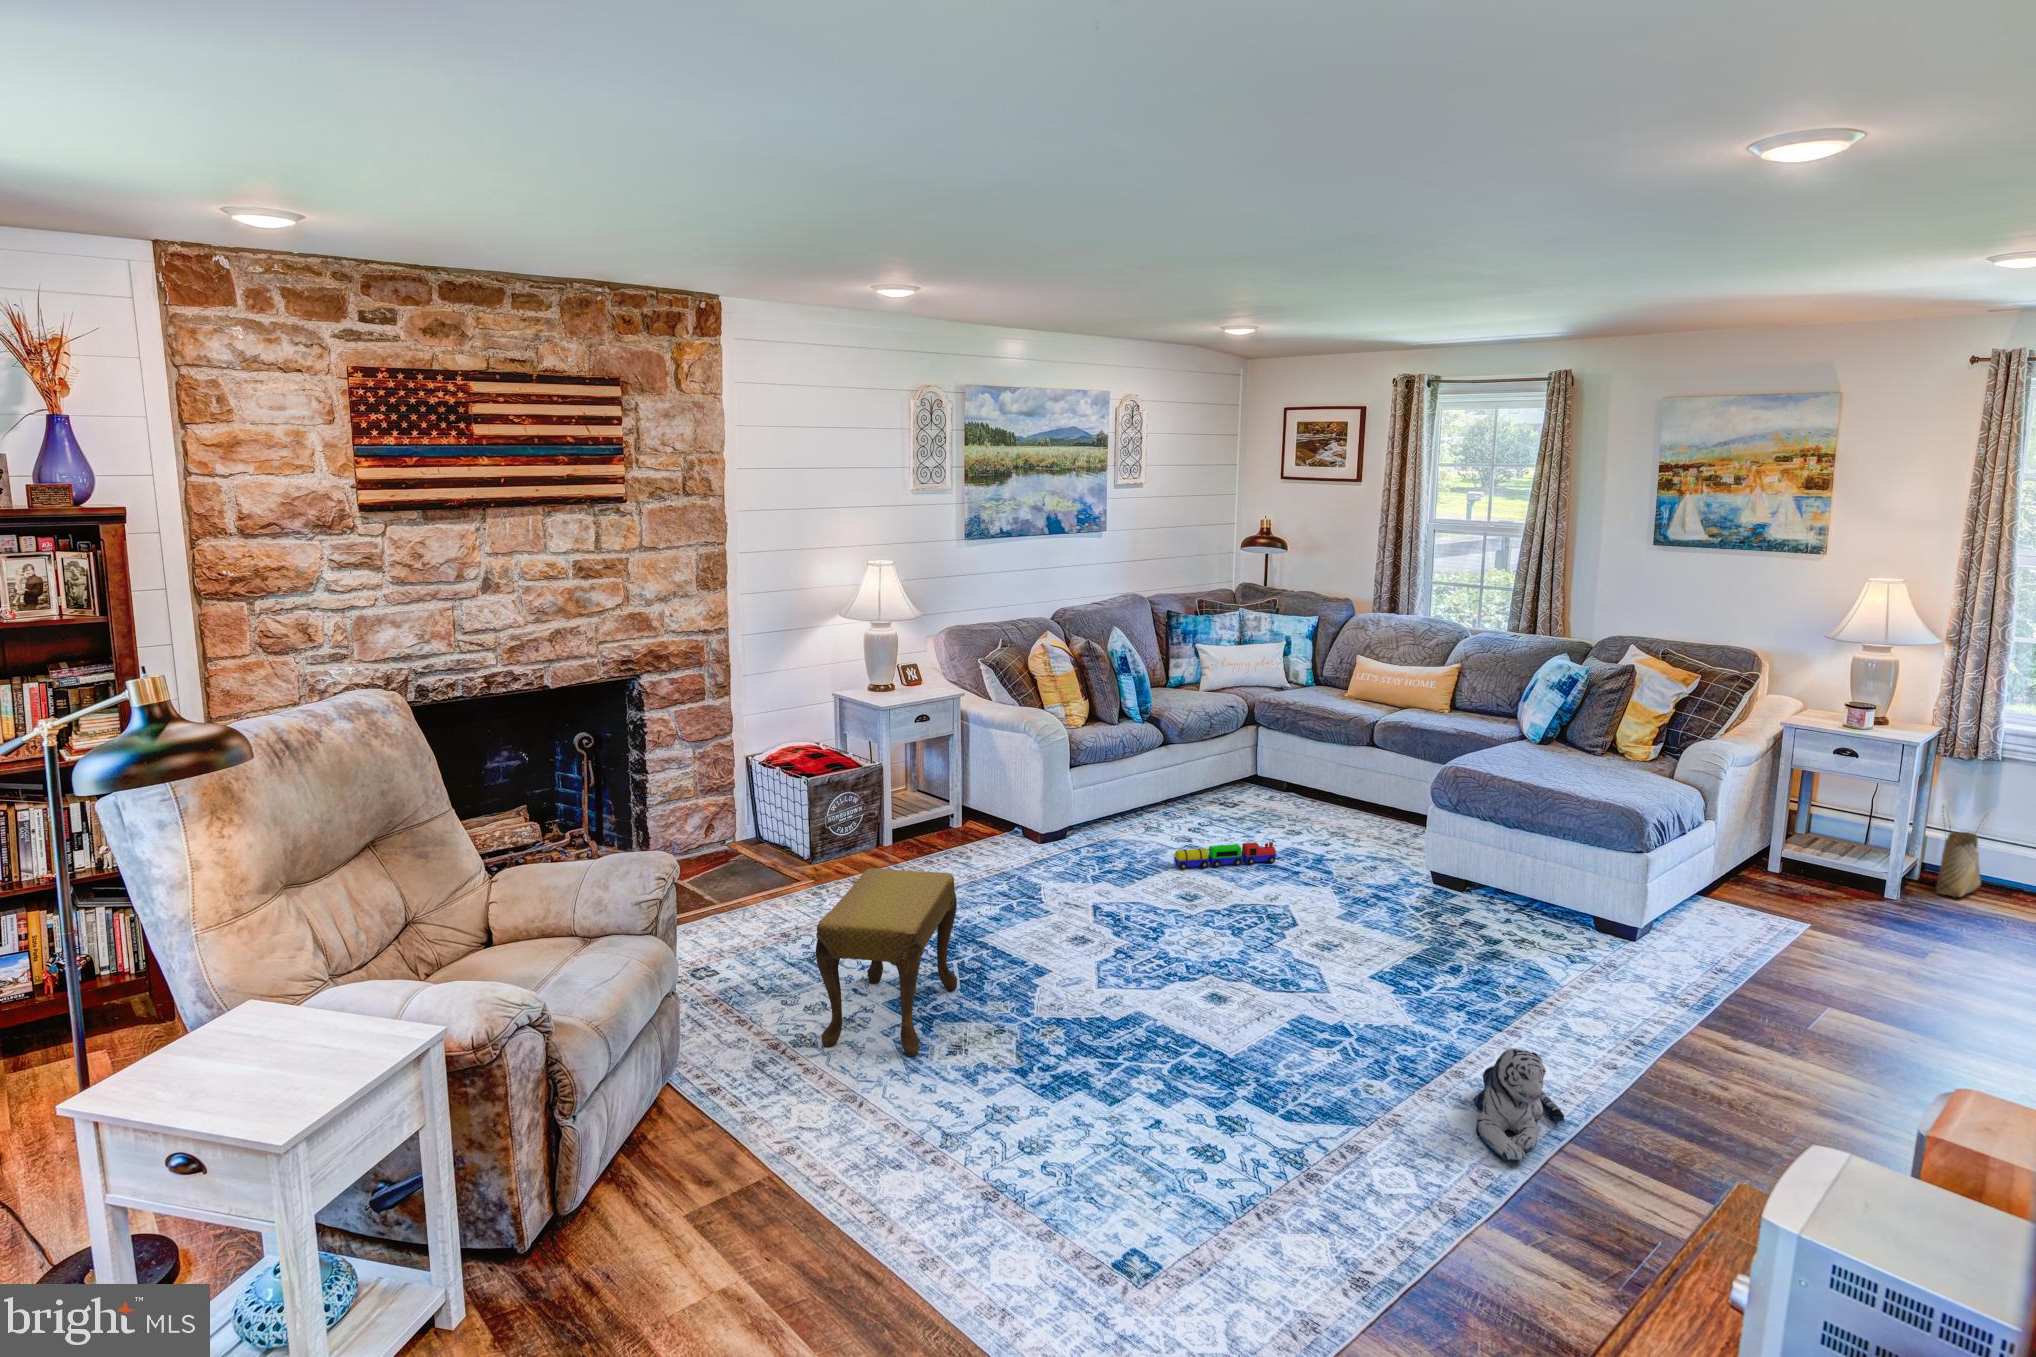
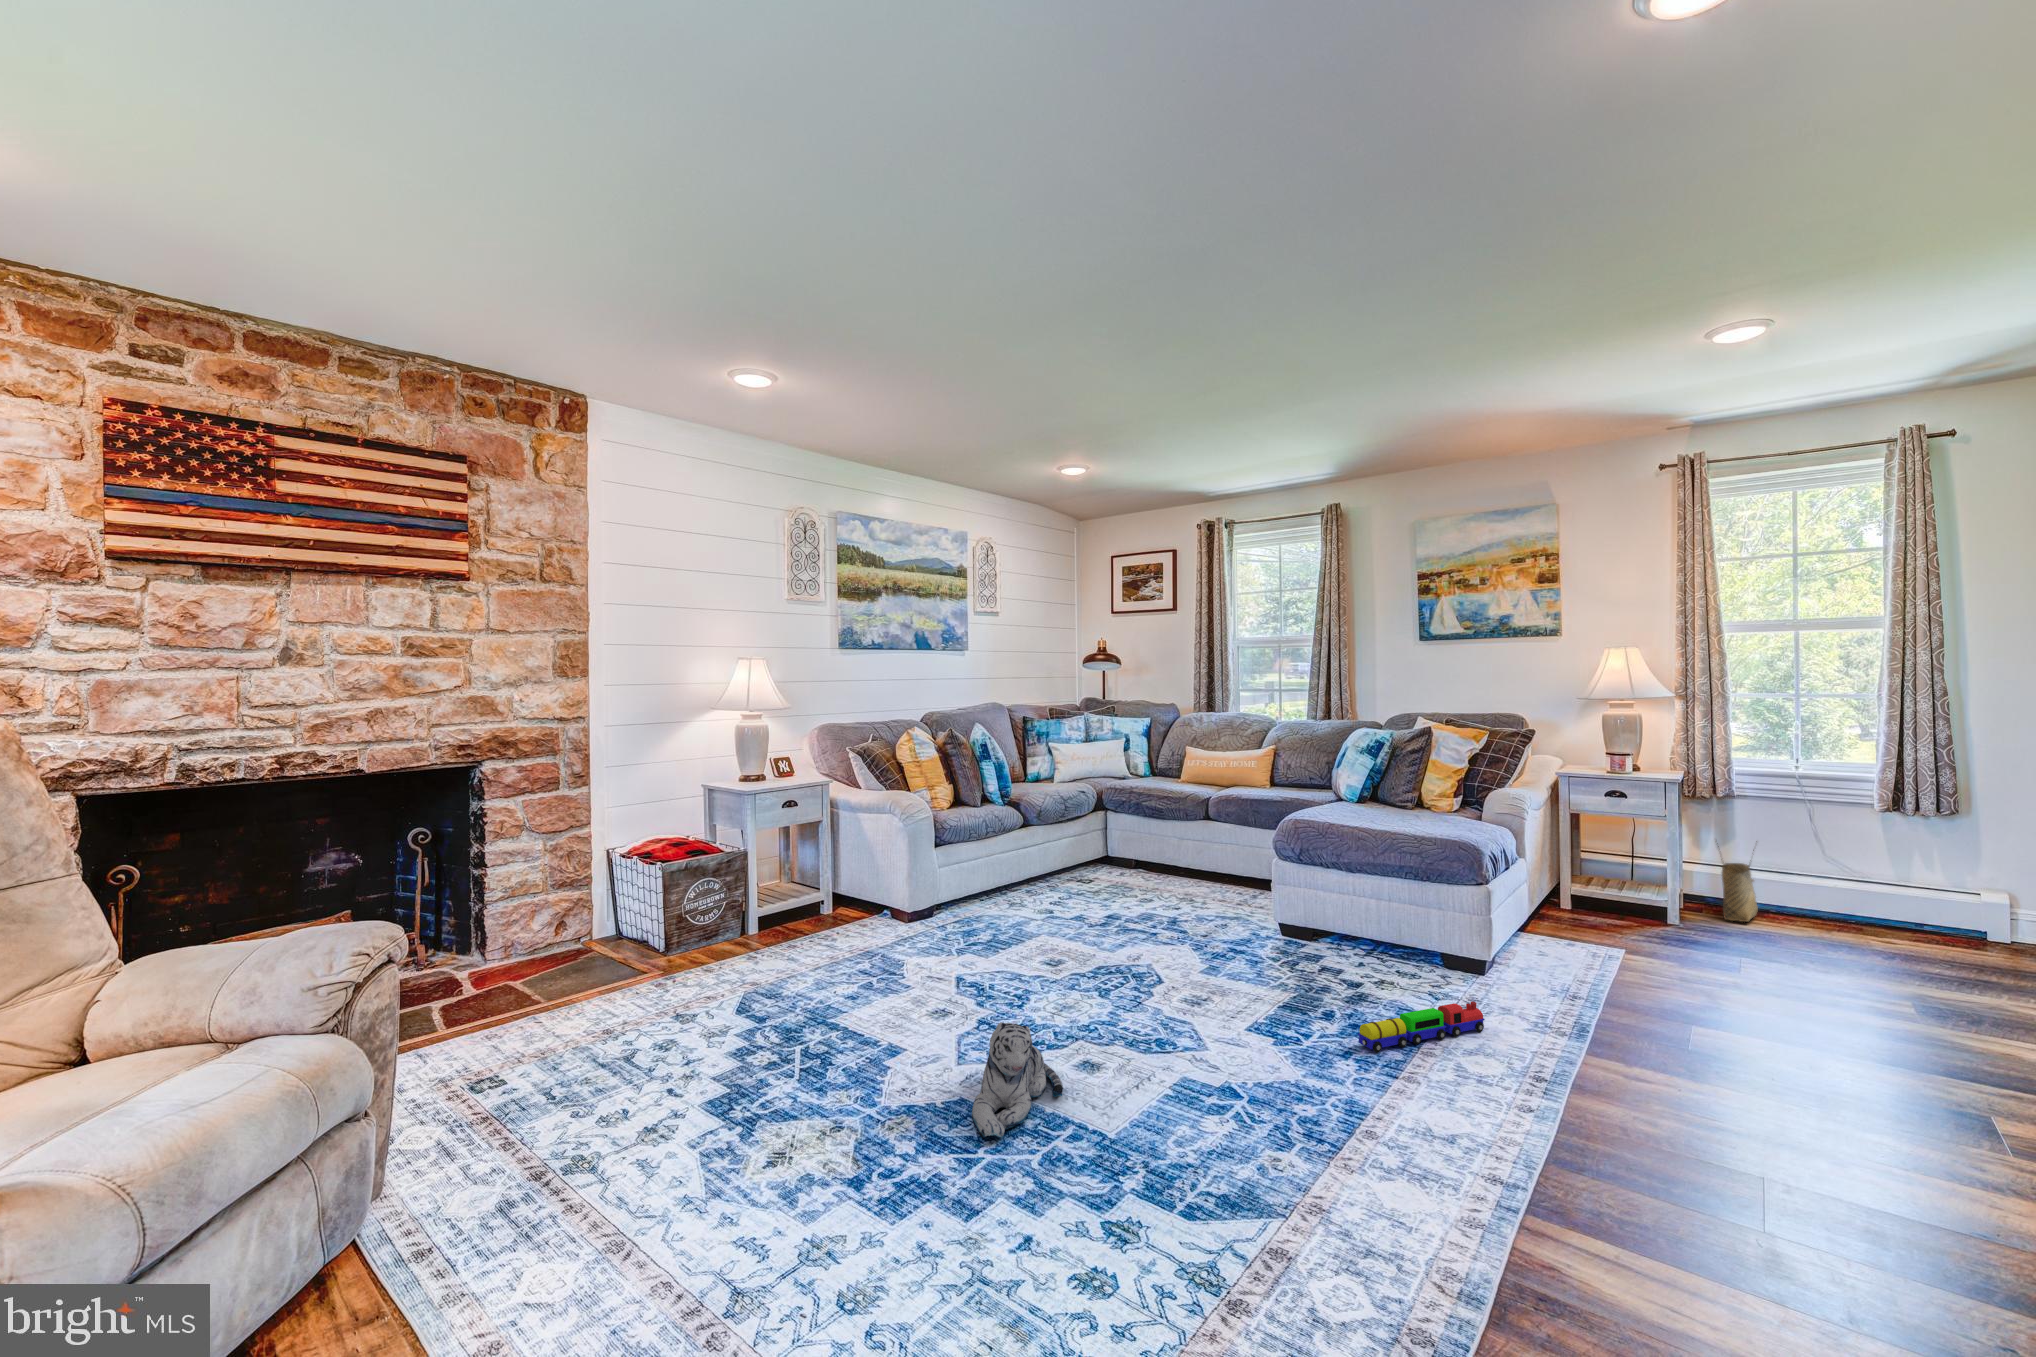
toy train: present [1174,842,1277,870] -> present [1358,1001,1485,1053]
footstool: present [816,868,957,1057] -> none [601,940,793,1171]
plush toy: present [1474,1048,1564,1162] -> present [972,1022,1063,1138]

